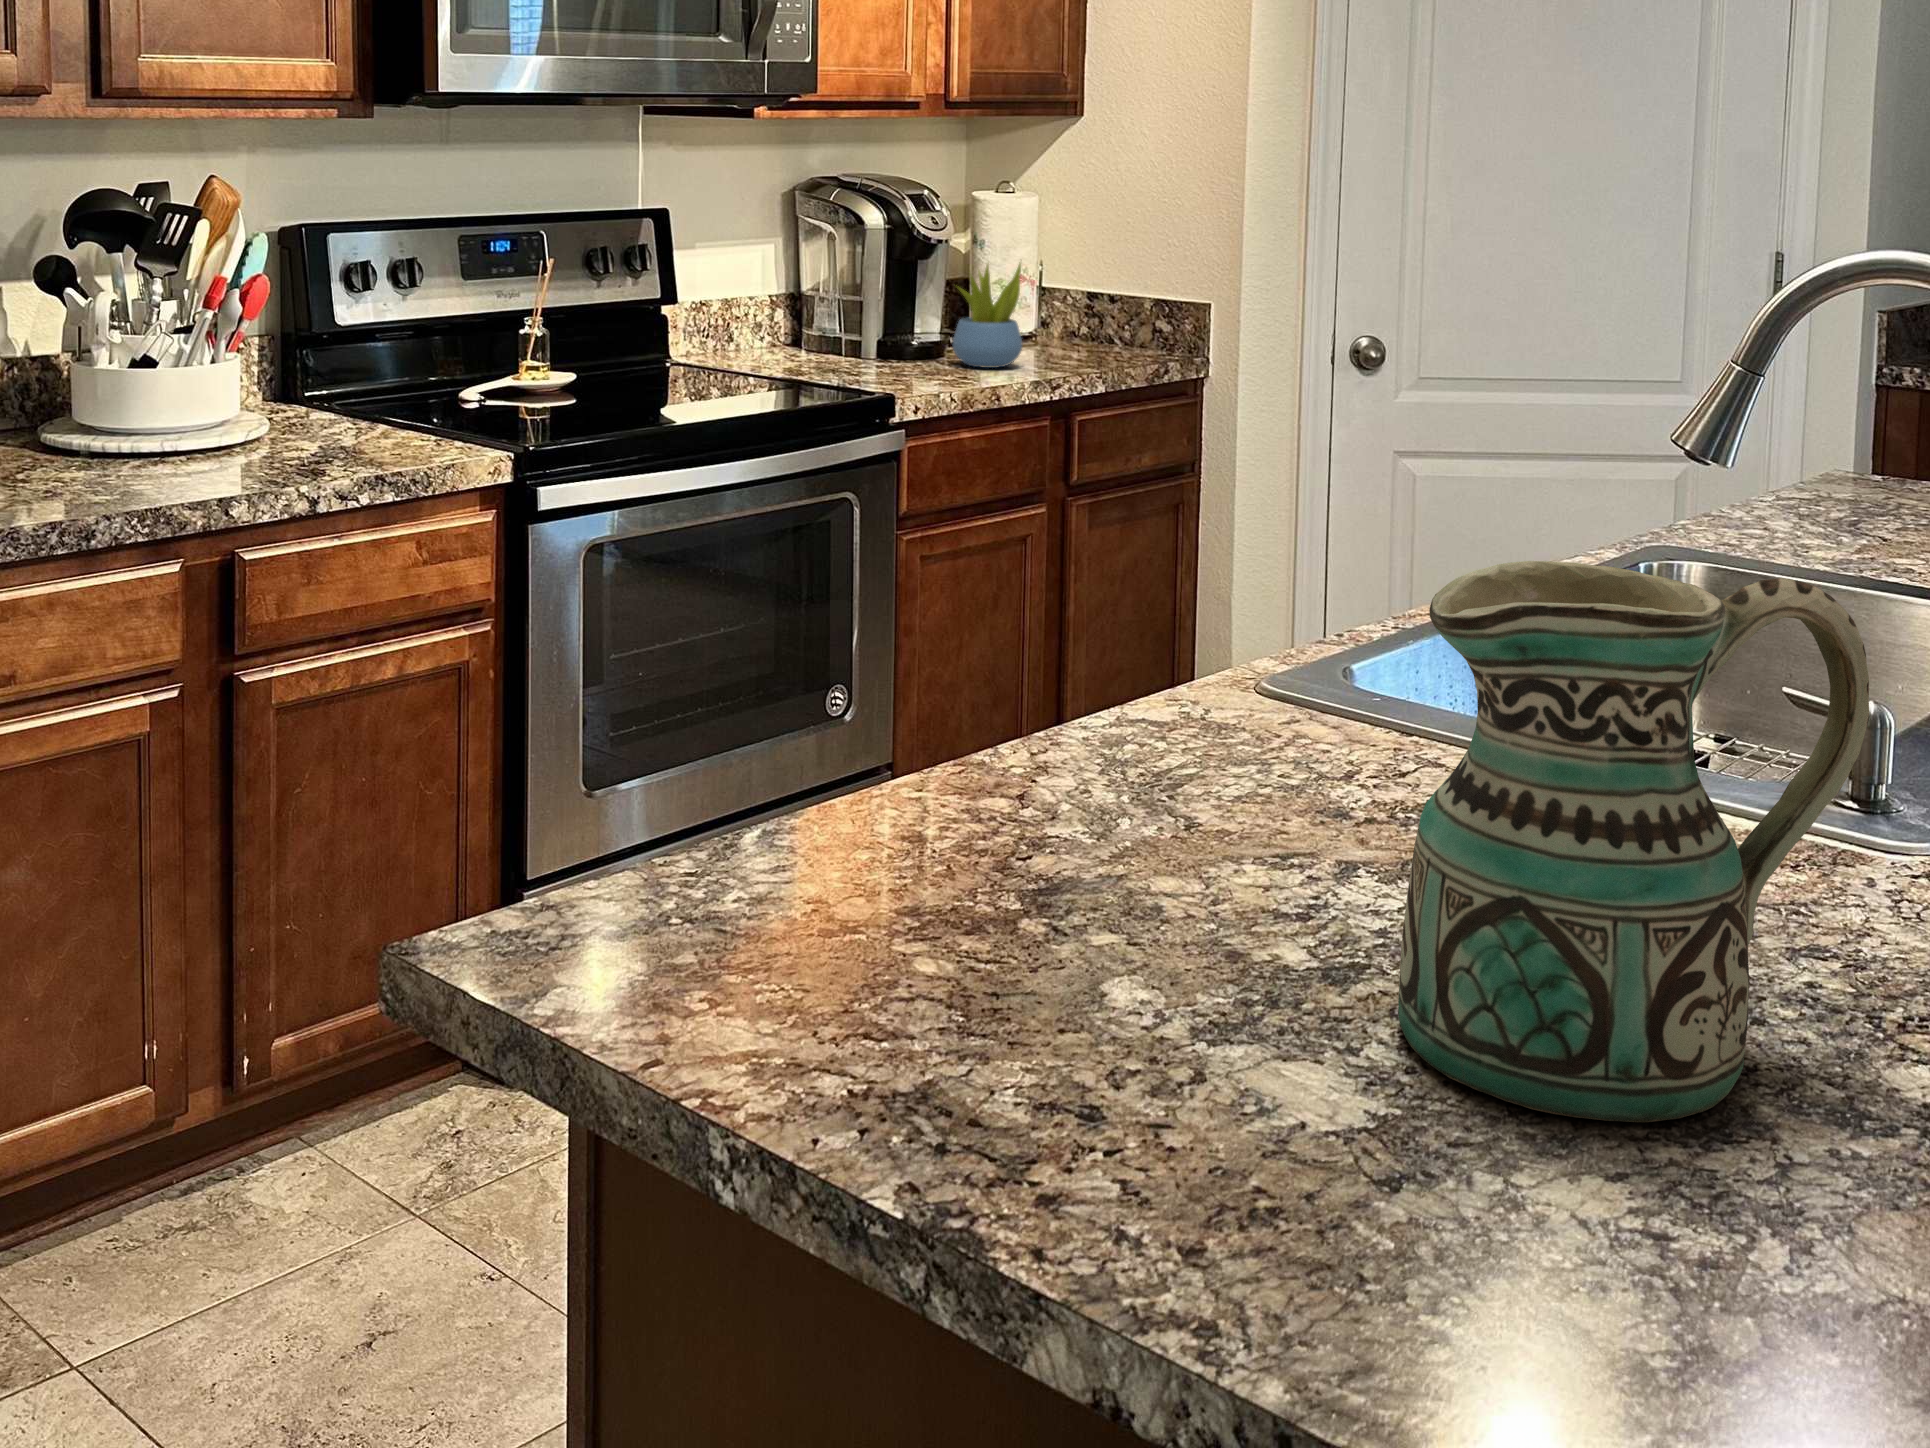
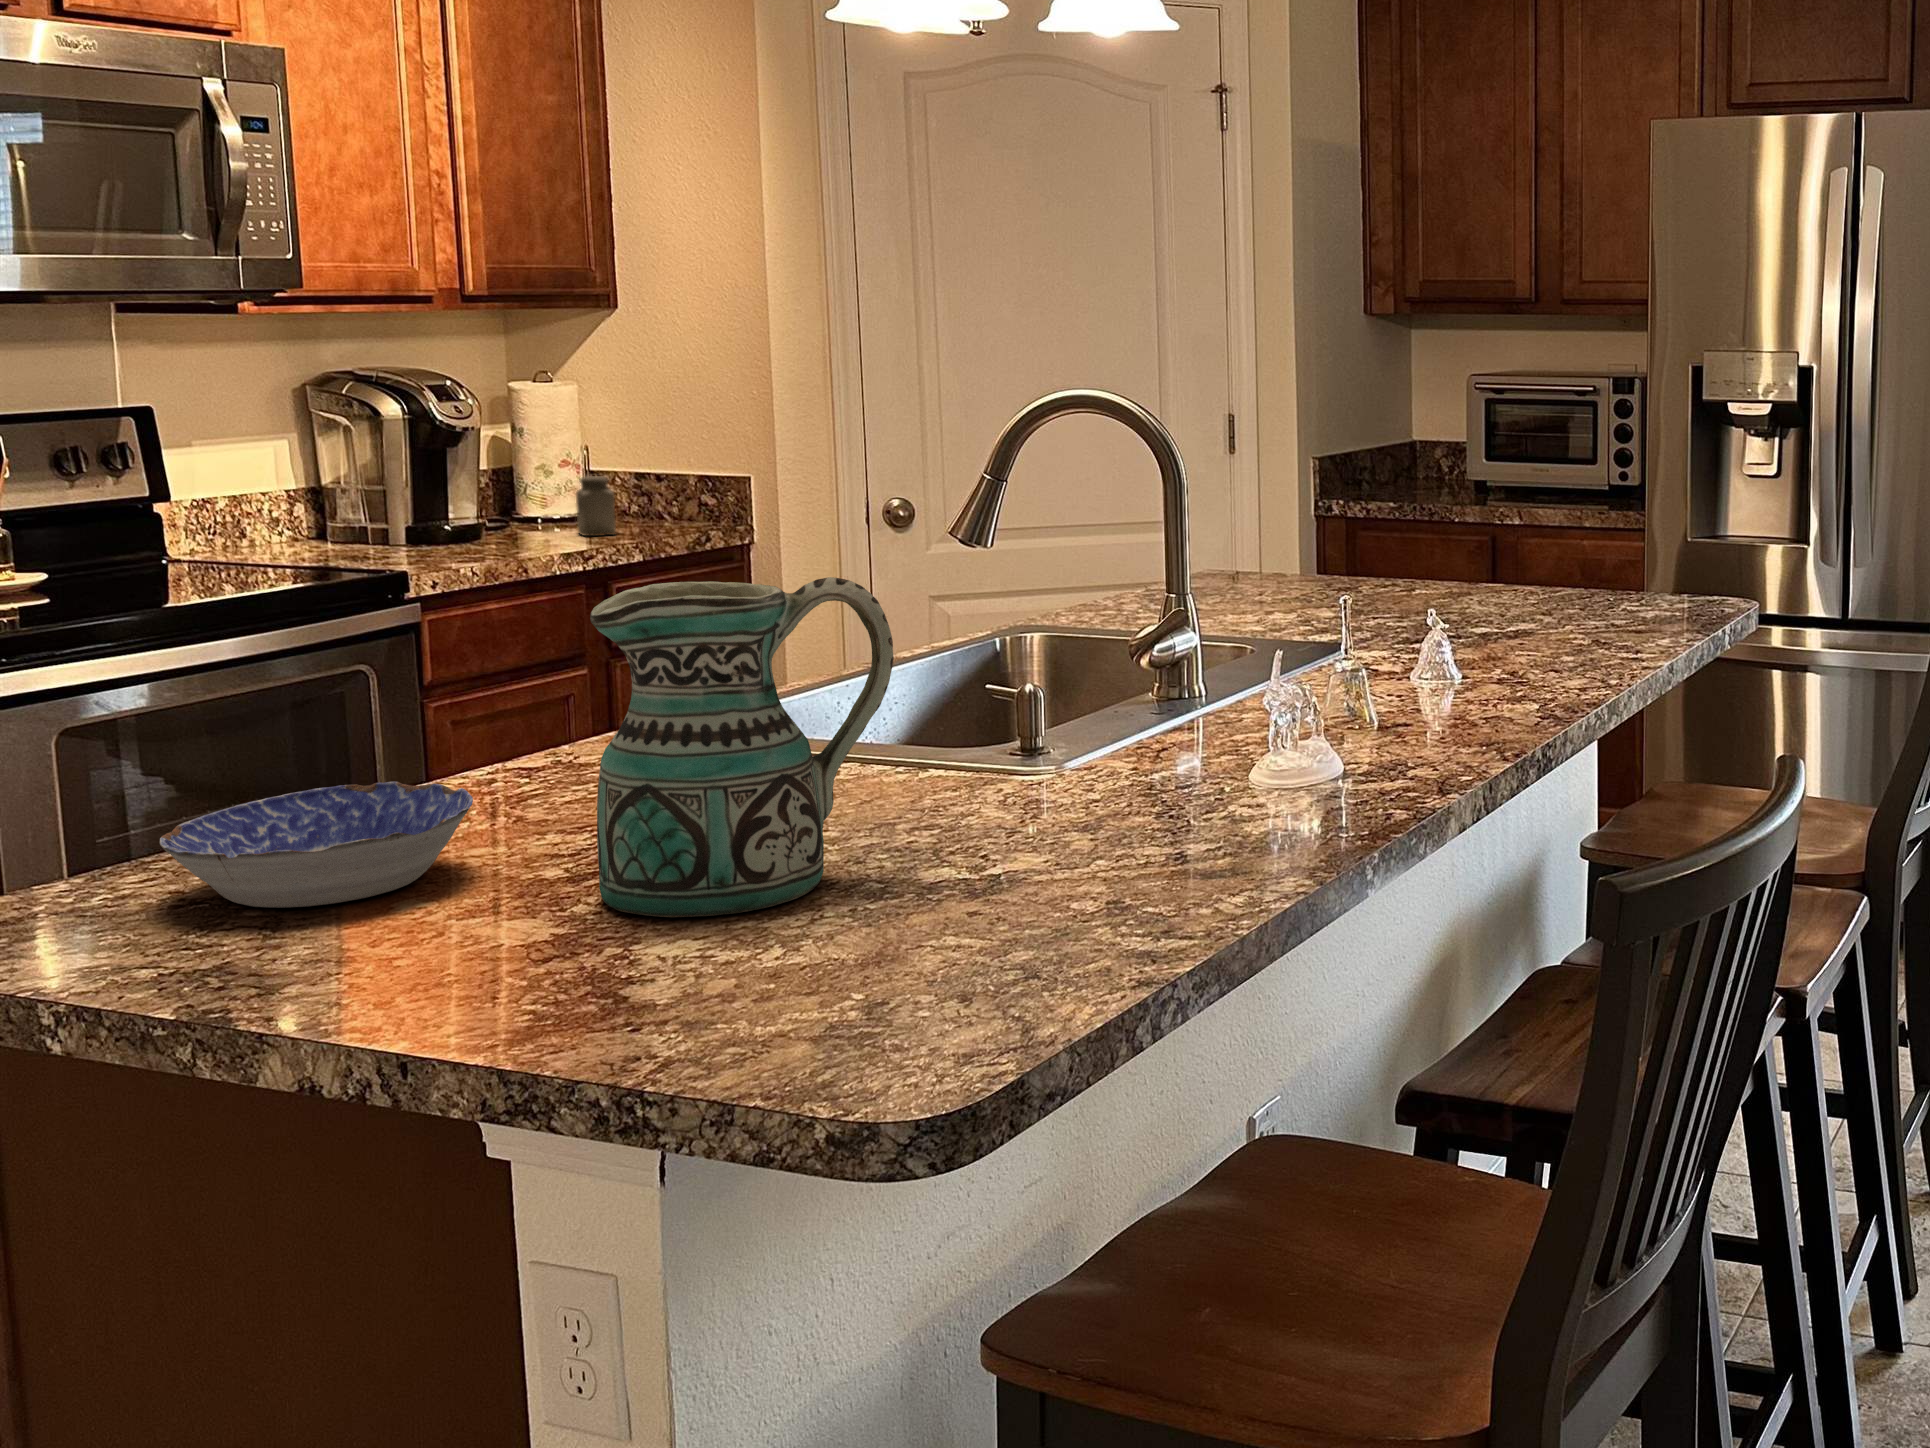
succulent plant: present [953,264,1022,368] -> none [480,444,556,546]
salt shaker: none [1037,295,1078,359] -> present [576,476,616,536]
bowl: none [815,772,1193,971] -> present [160,782,473,908]

